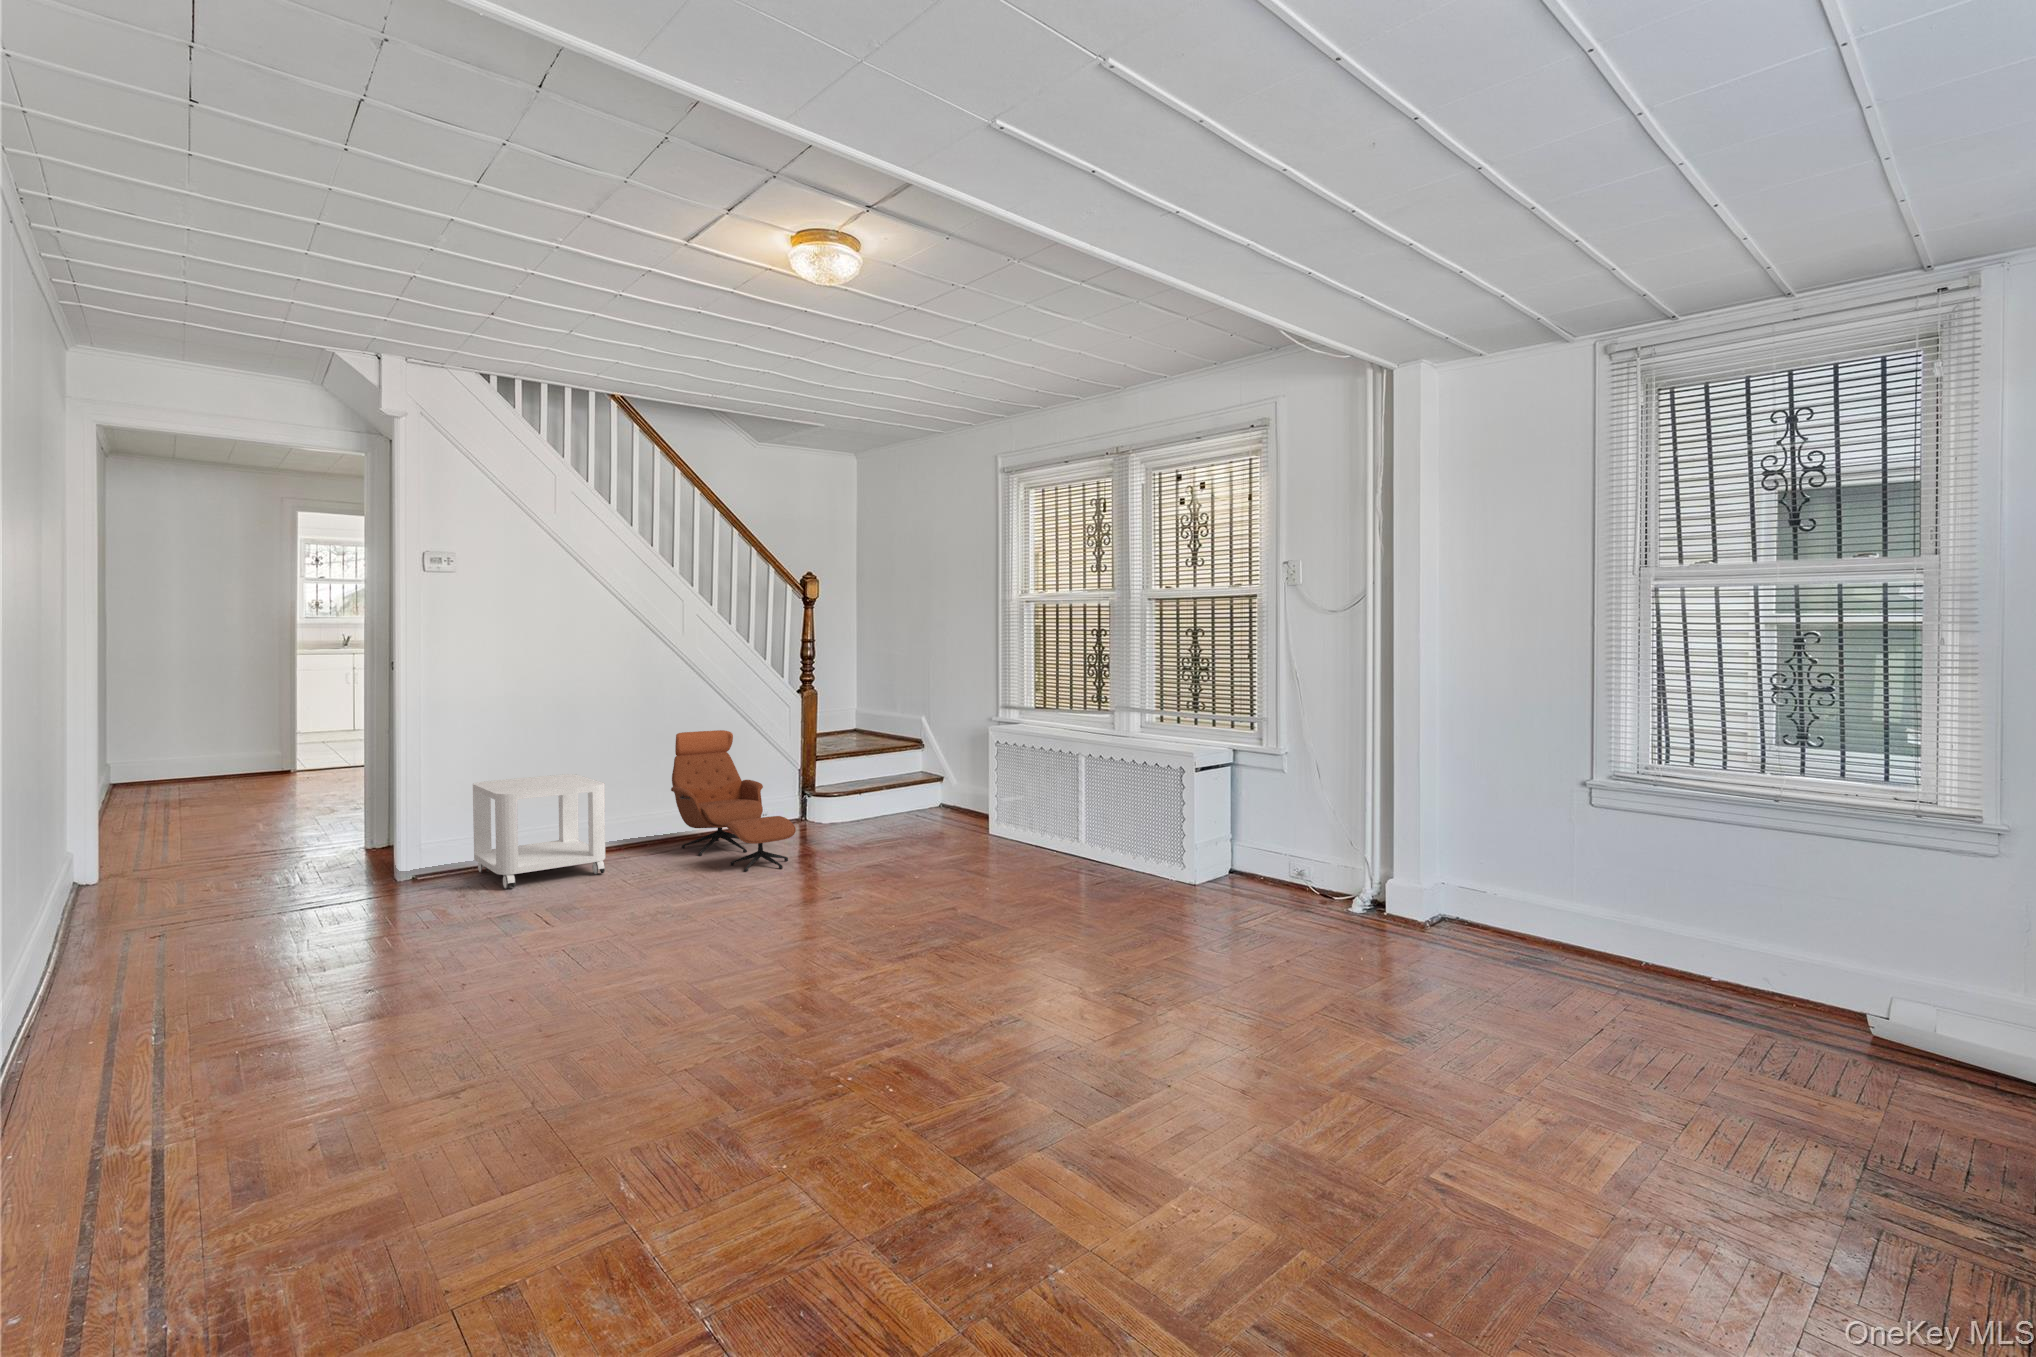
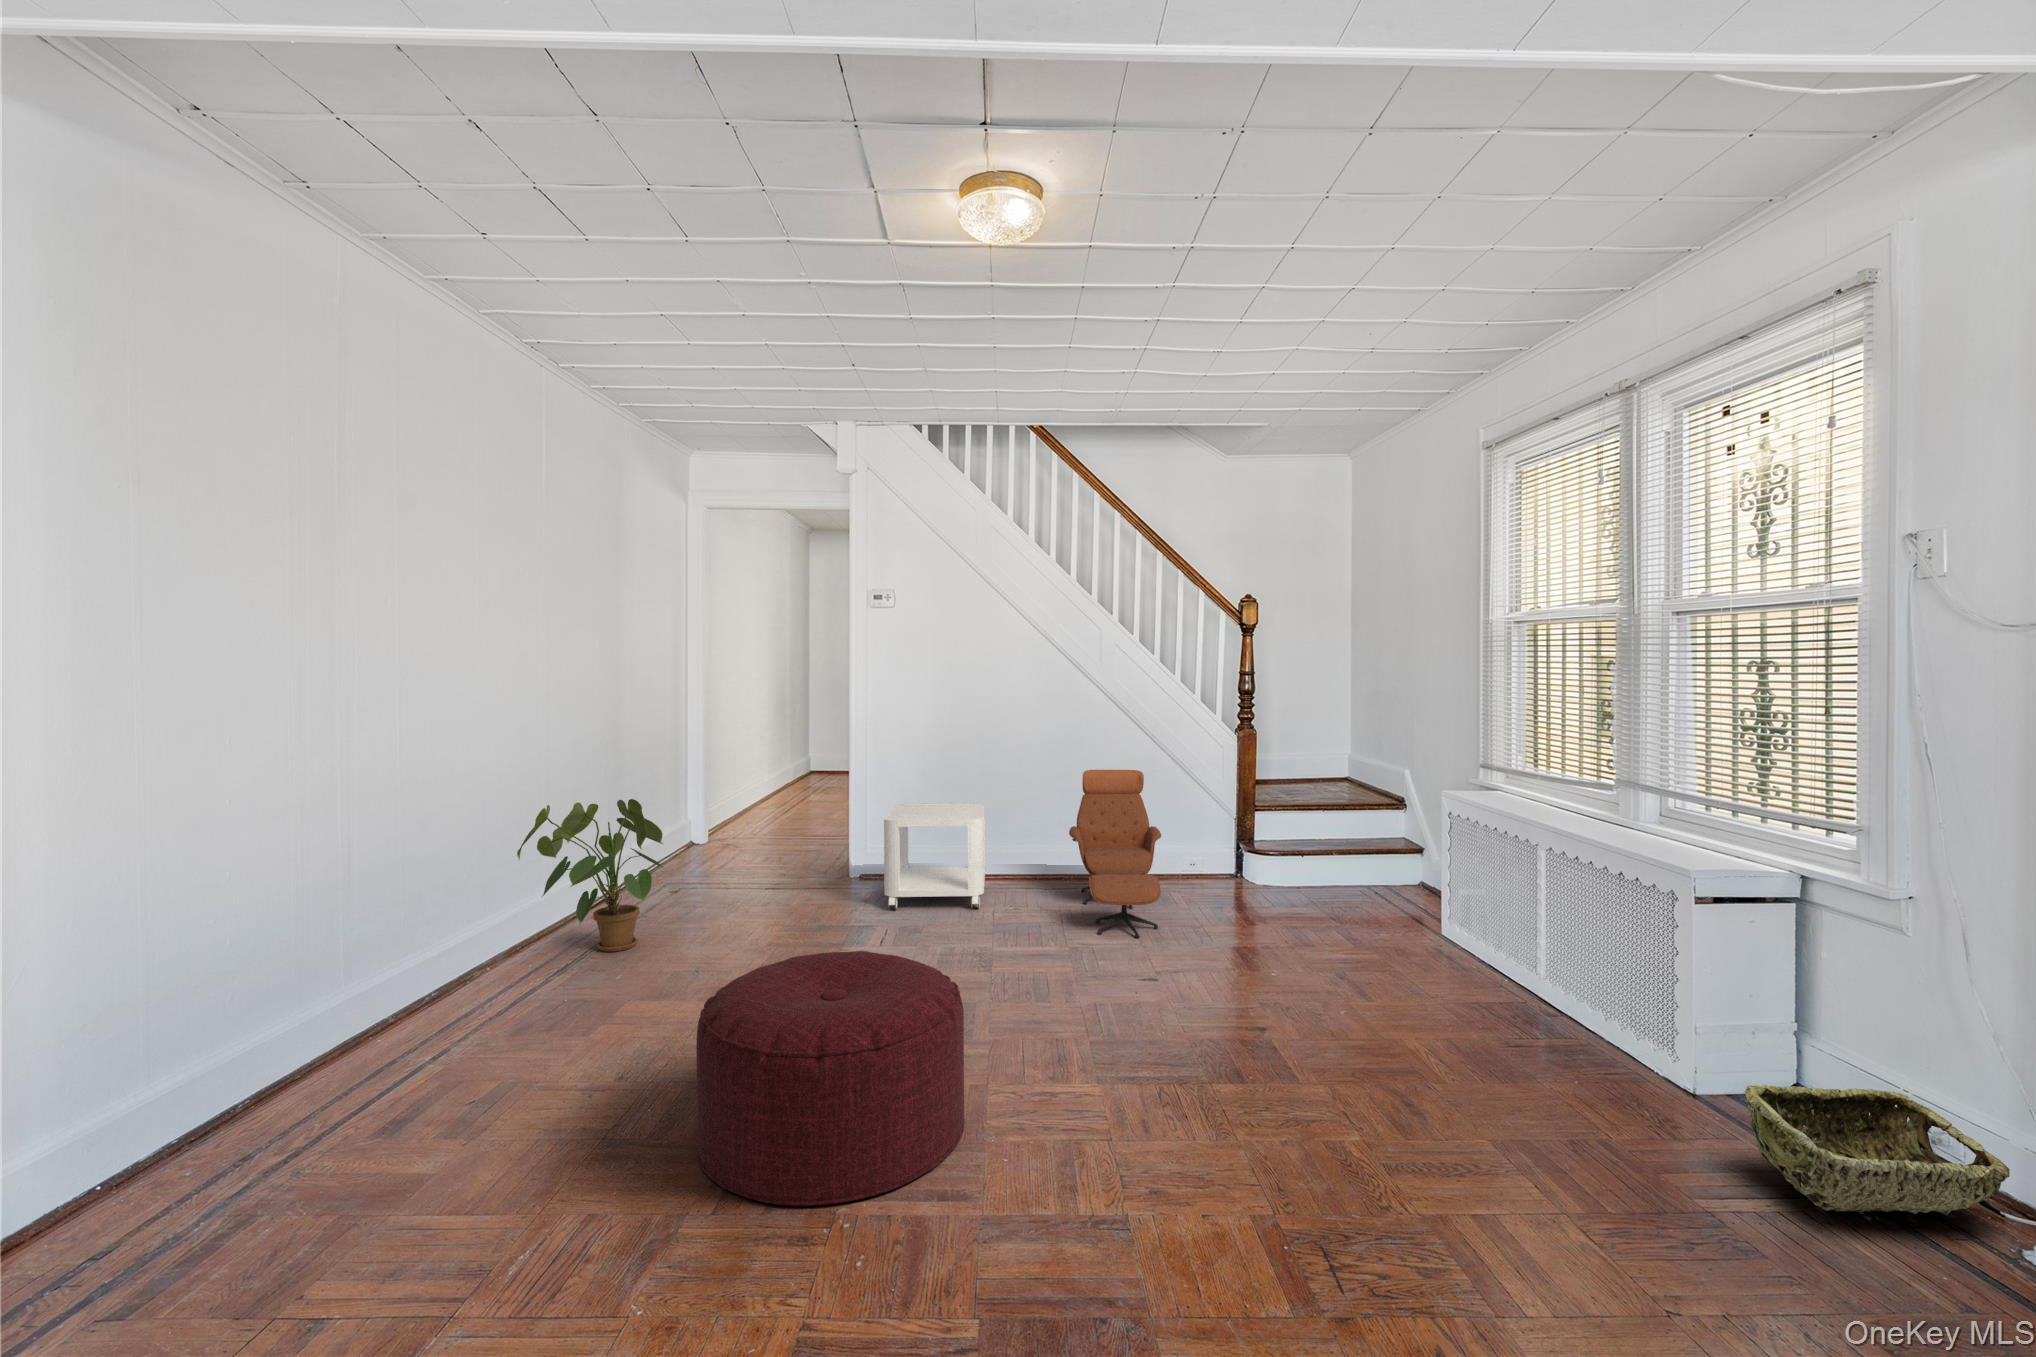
house plant: none [42,789,281,980] -> present [517,799,663,952]
woven basket: none [1222,847,1317,905] -> present [1745,1085,2010,1215]
ottoman: none [611,870,839,1055] -> present [696,951,965,1206]

